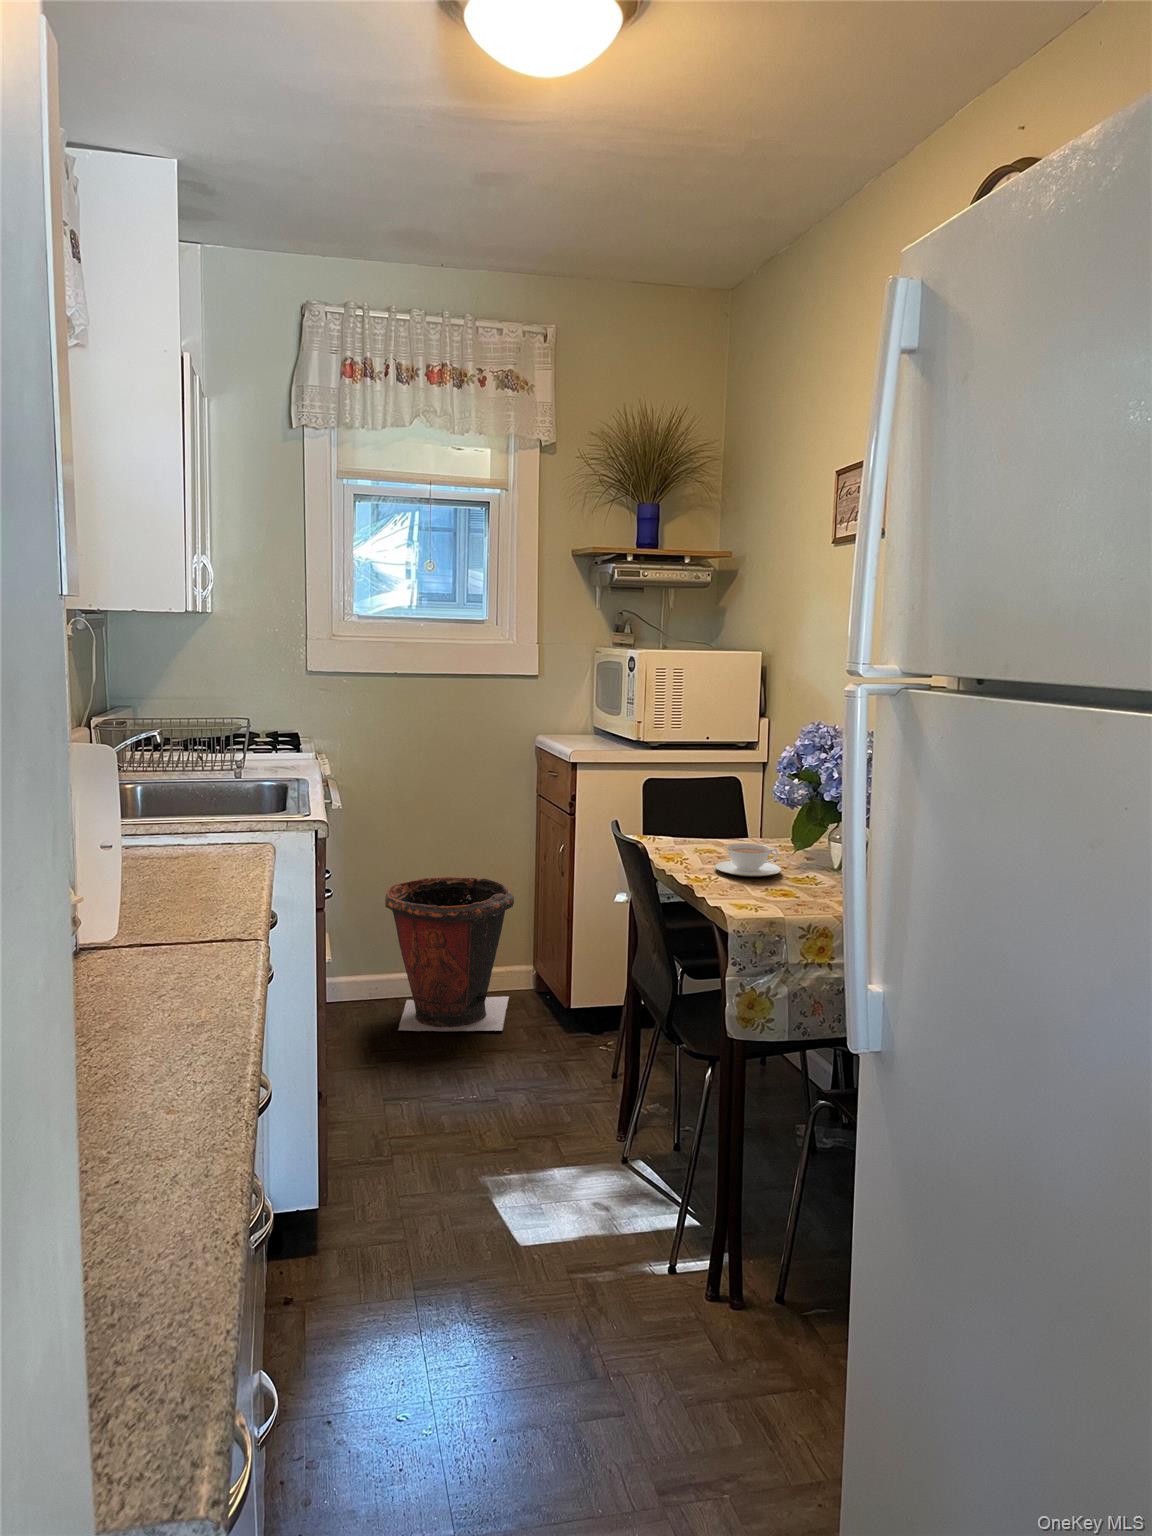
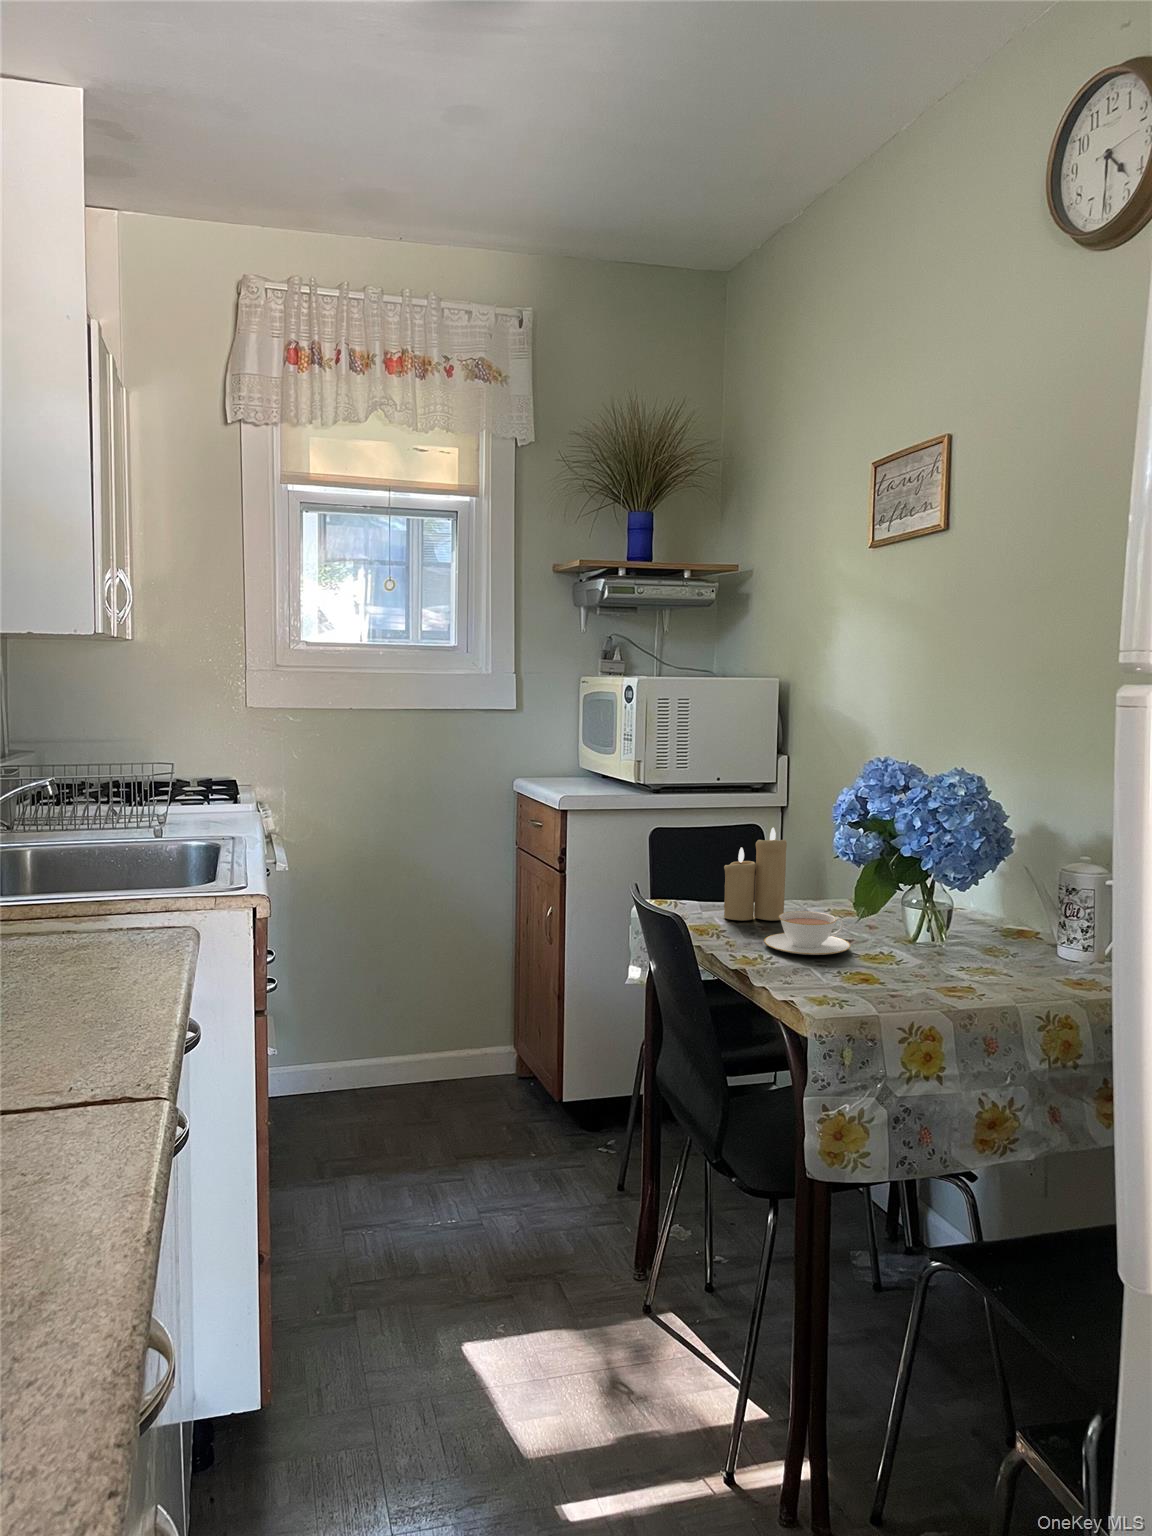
candle: none [689,777,740,852] -> present [724,828,787,920]
trash can: present [385,877,514,1031] -> none [341,944,495,1135]

